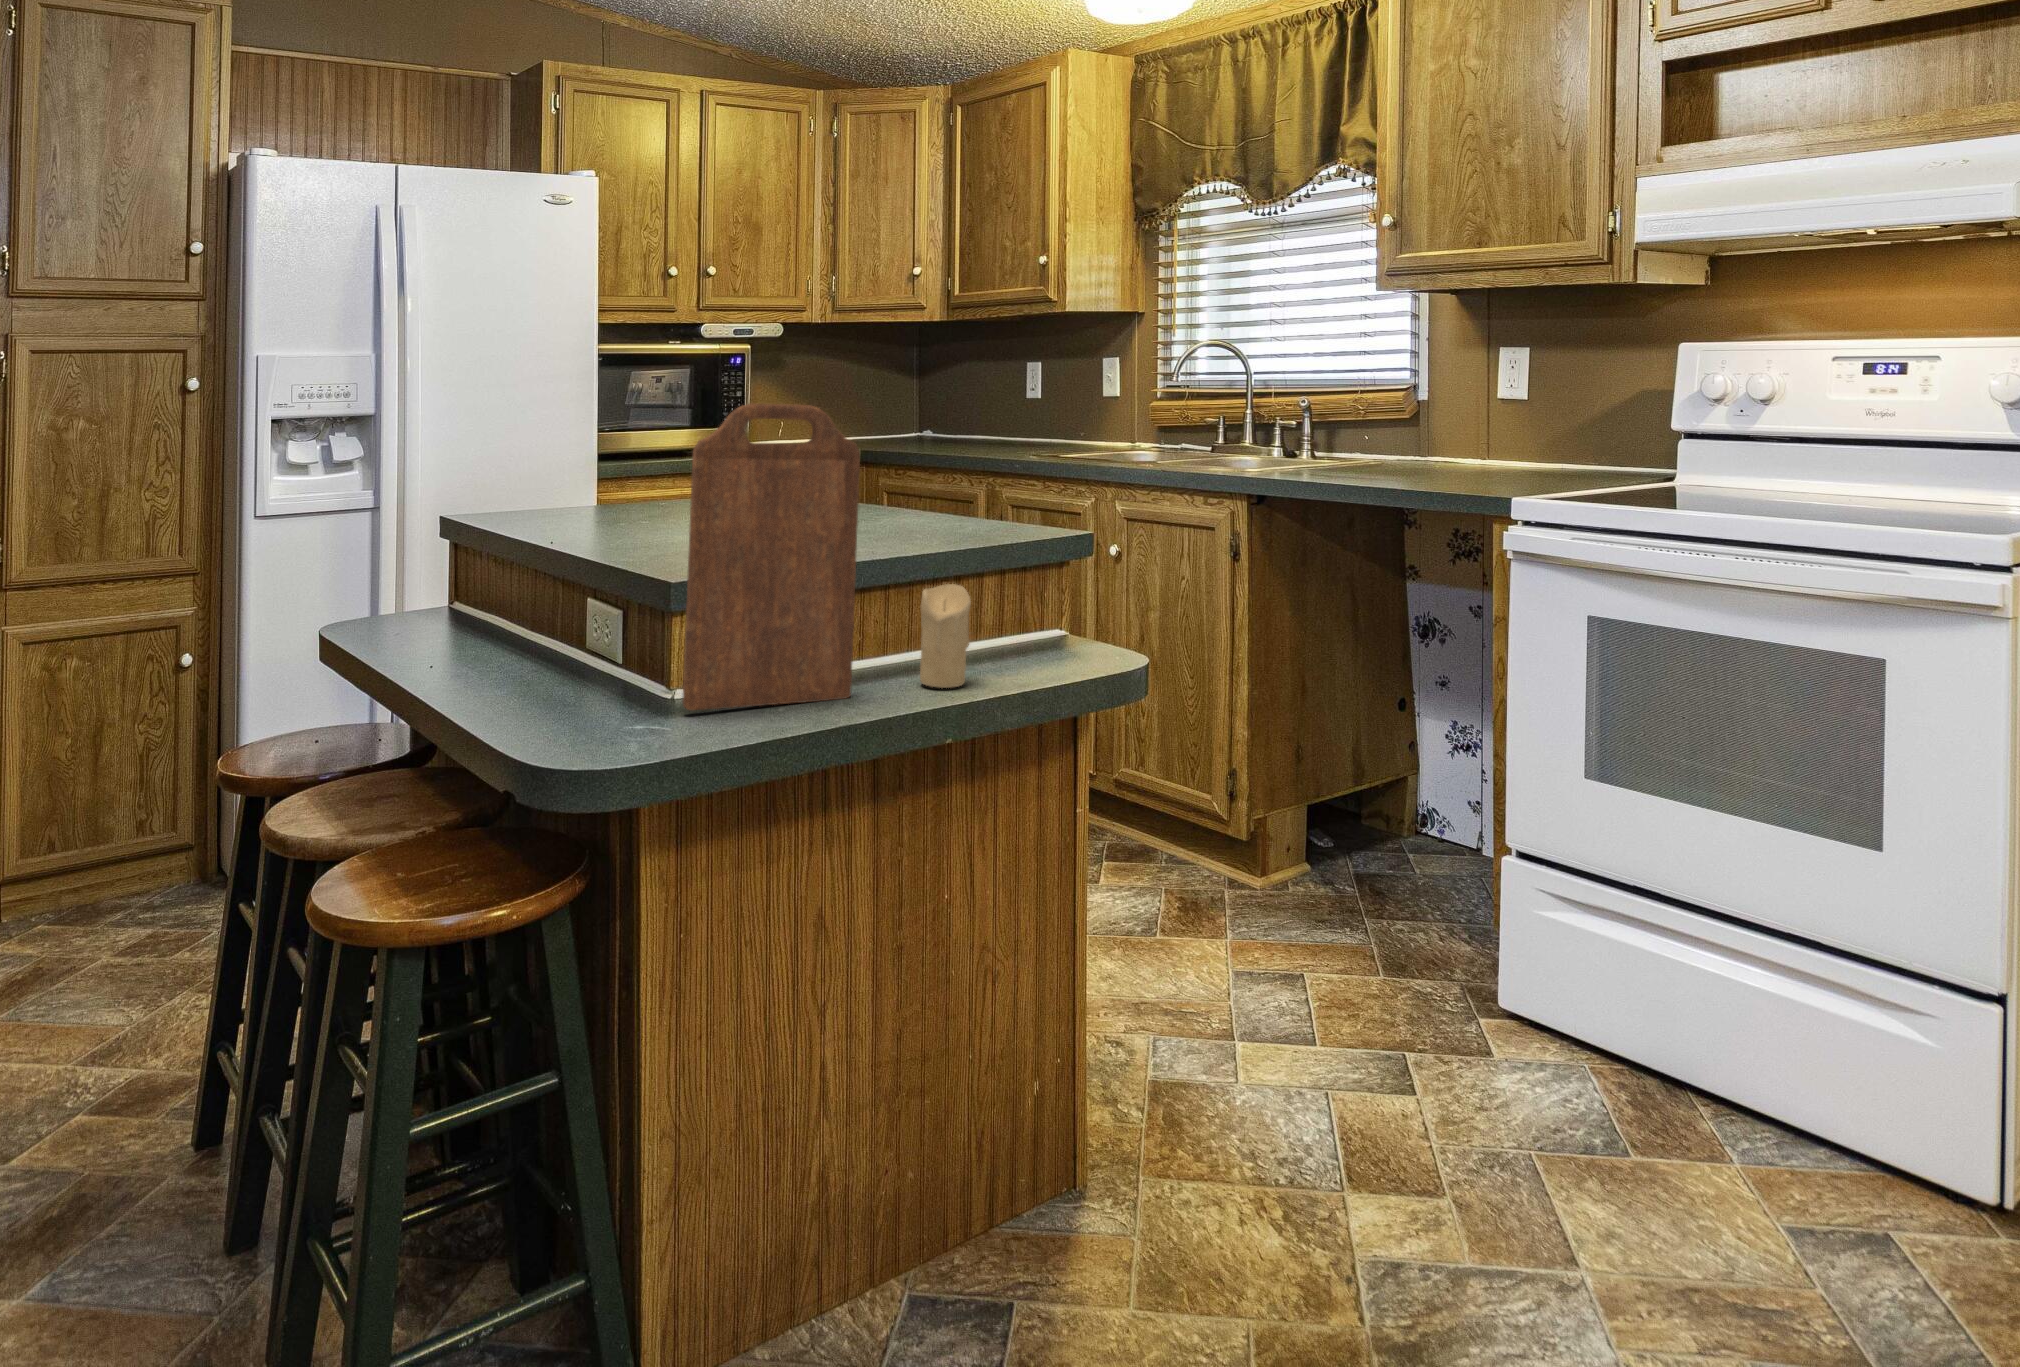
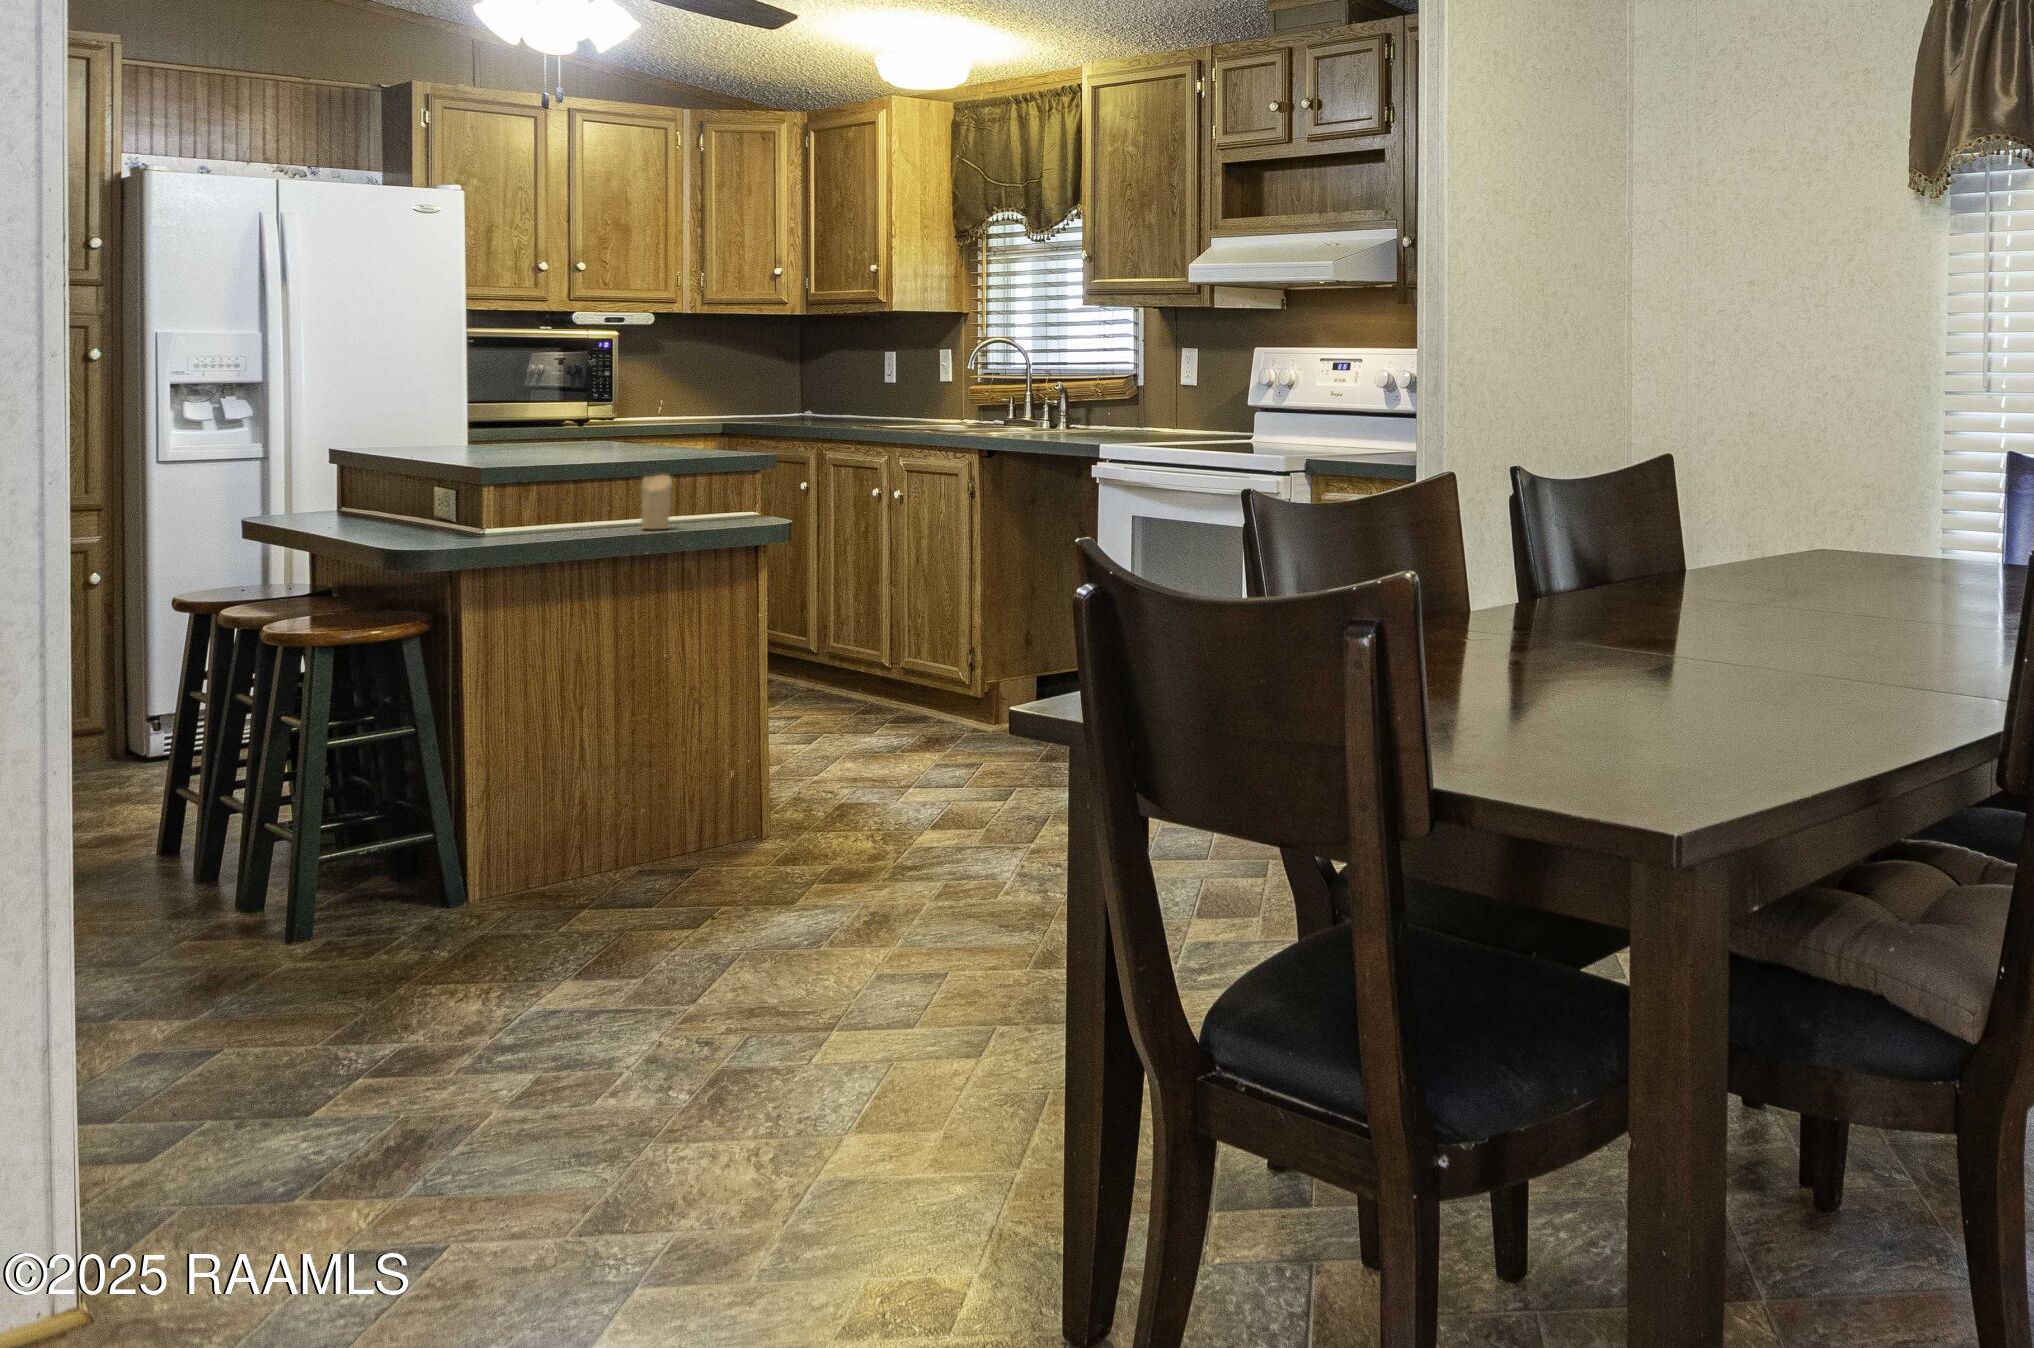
cutting board: present [682,403,860,710] -> none [491,371,603,535]

